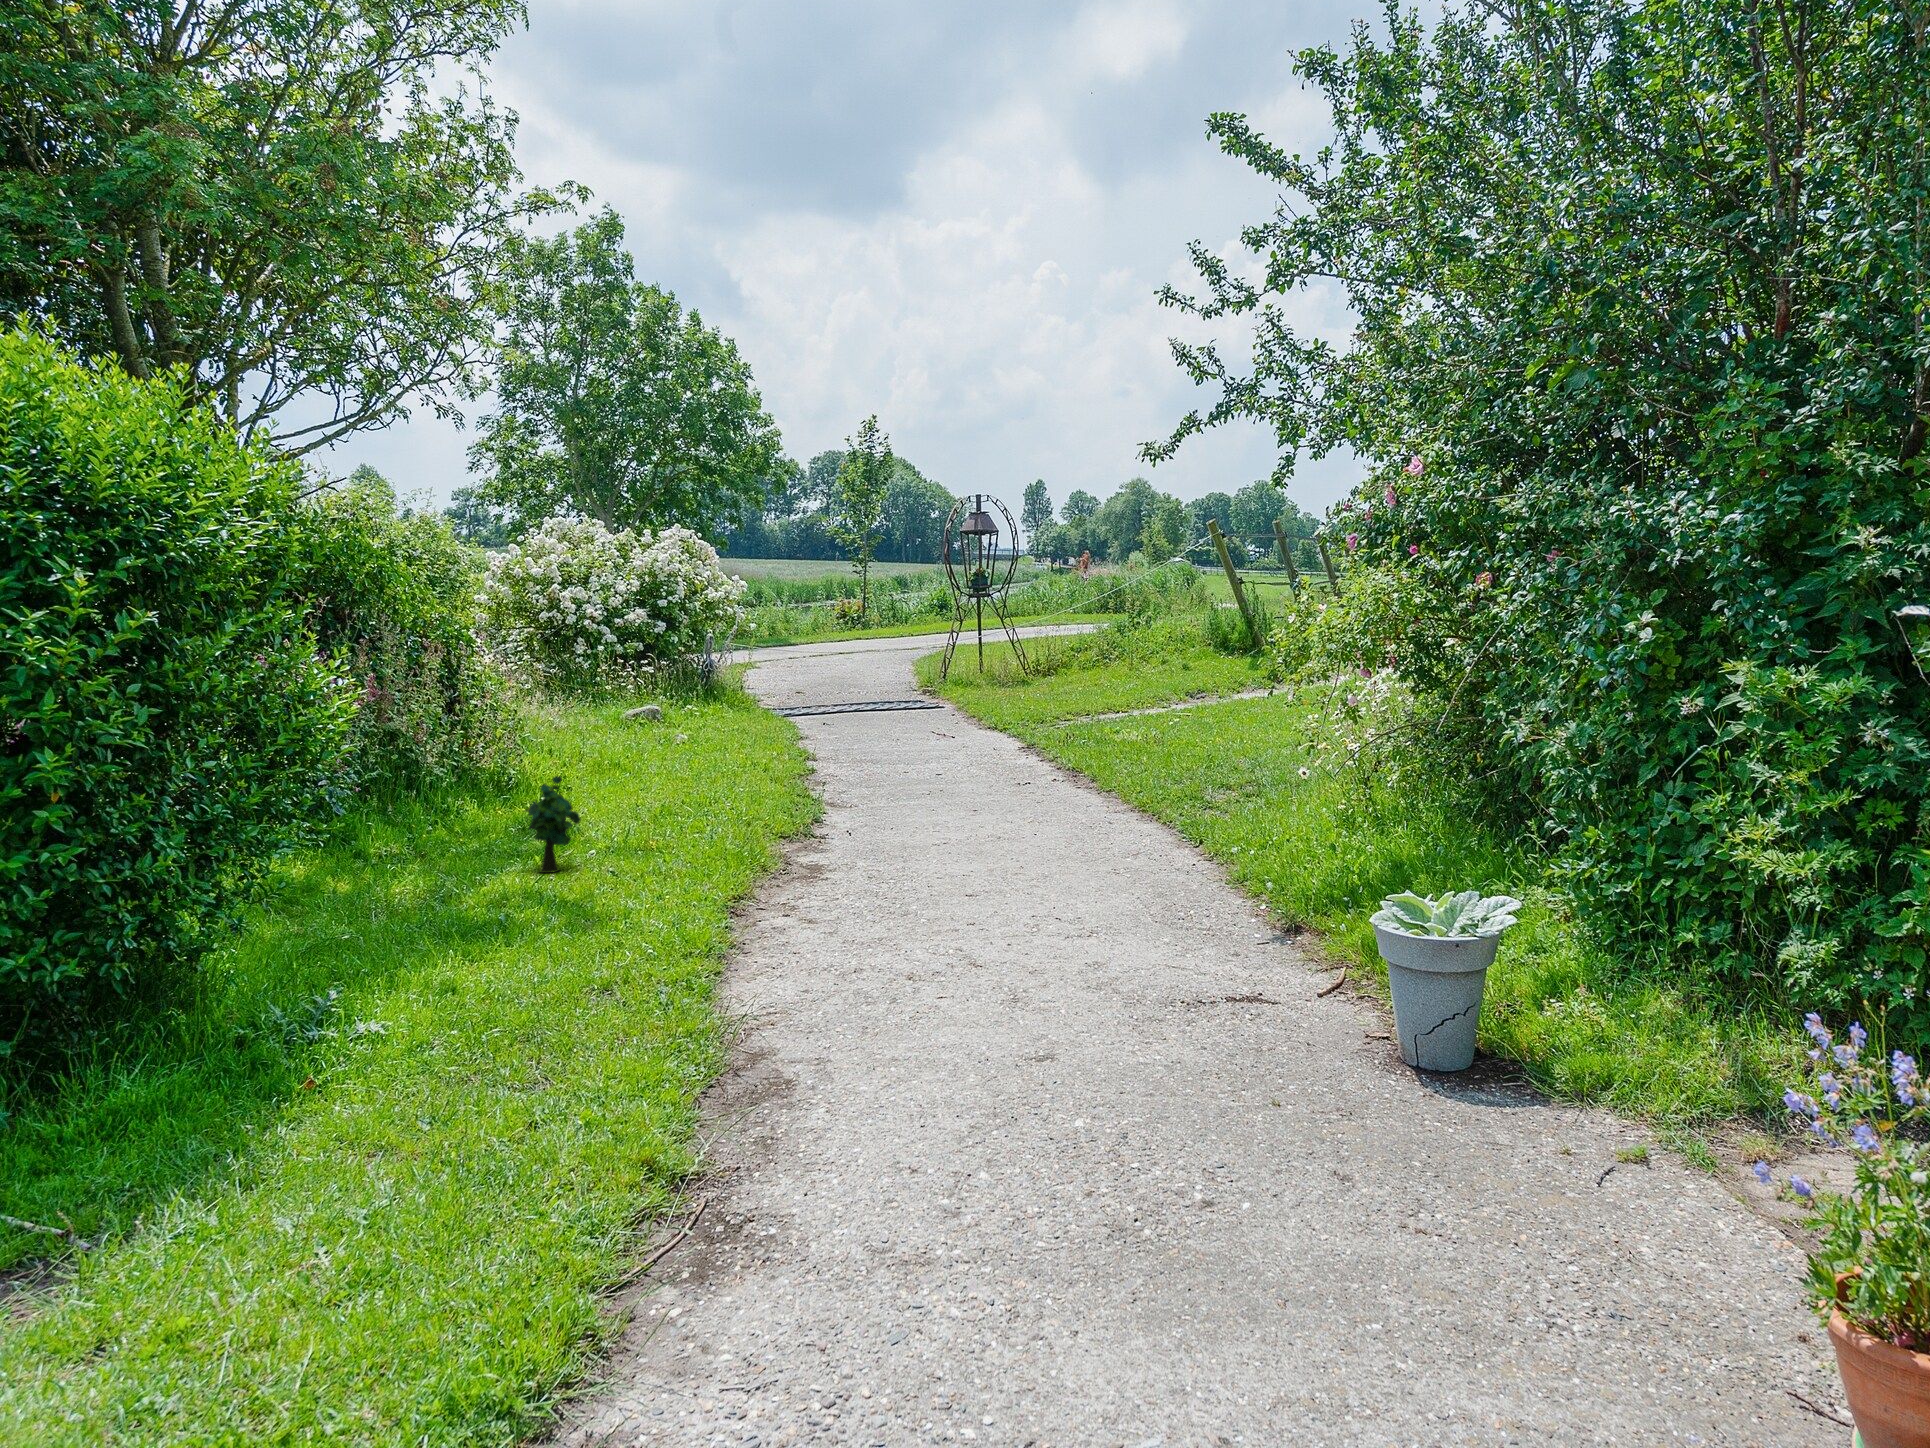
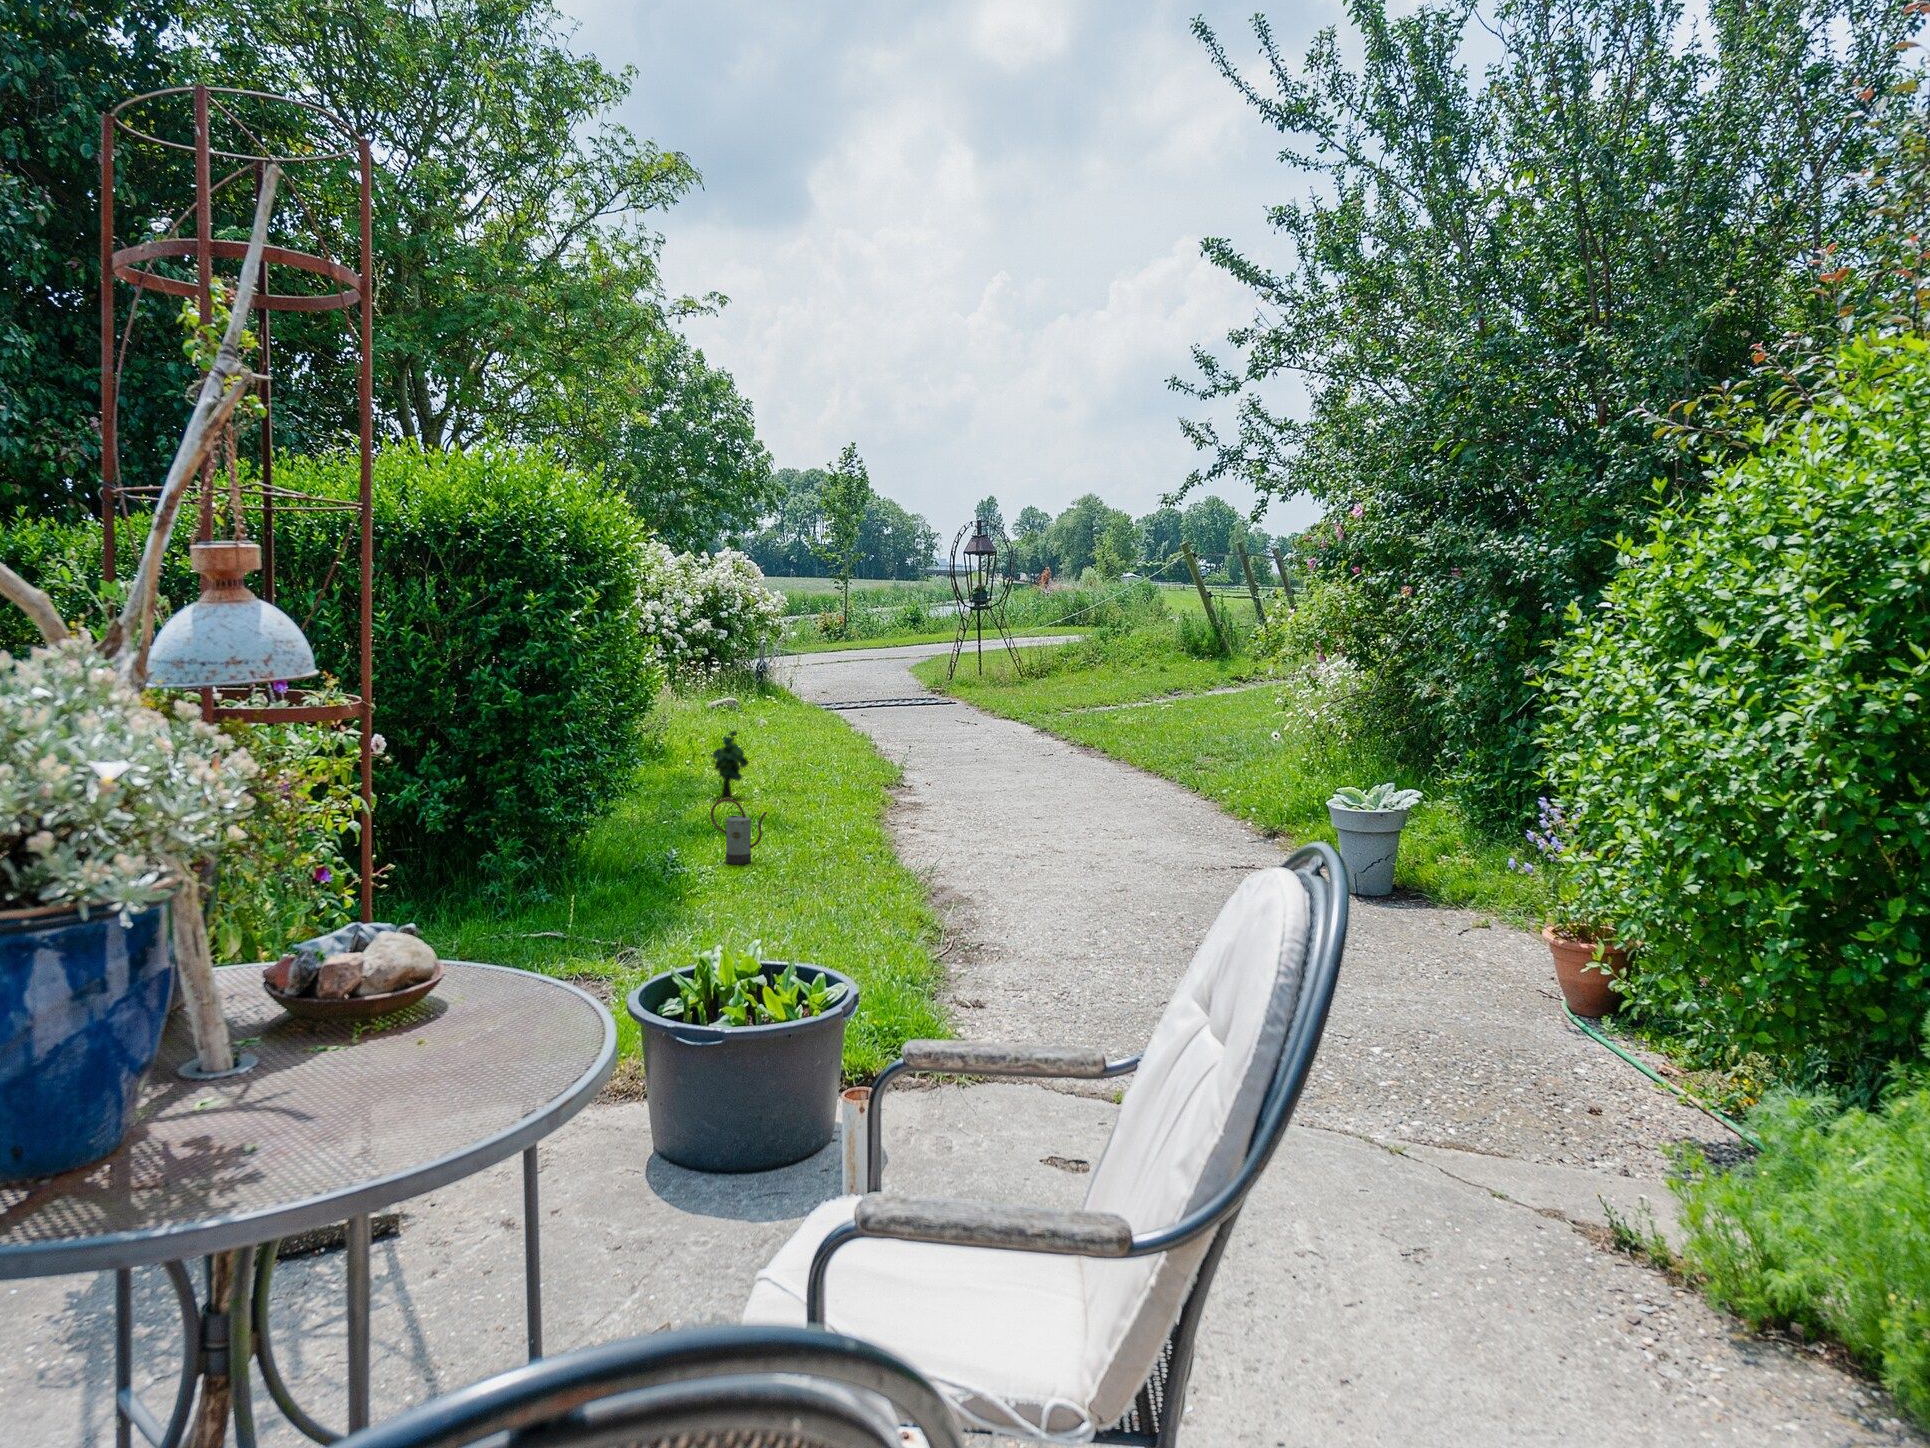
watering can: none [416,912,505,1015] -> present [711,798,767,864]

